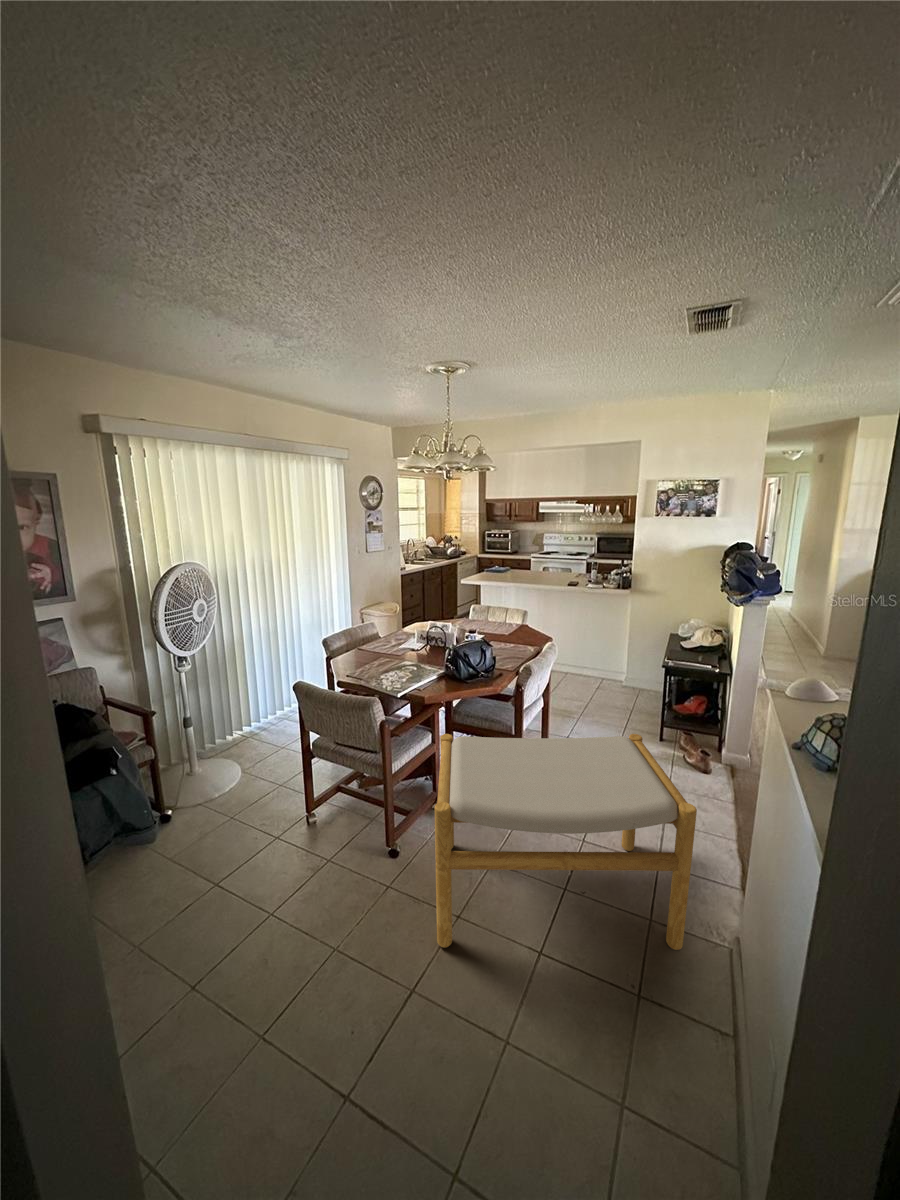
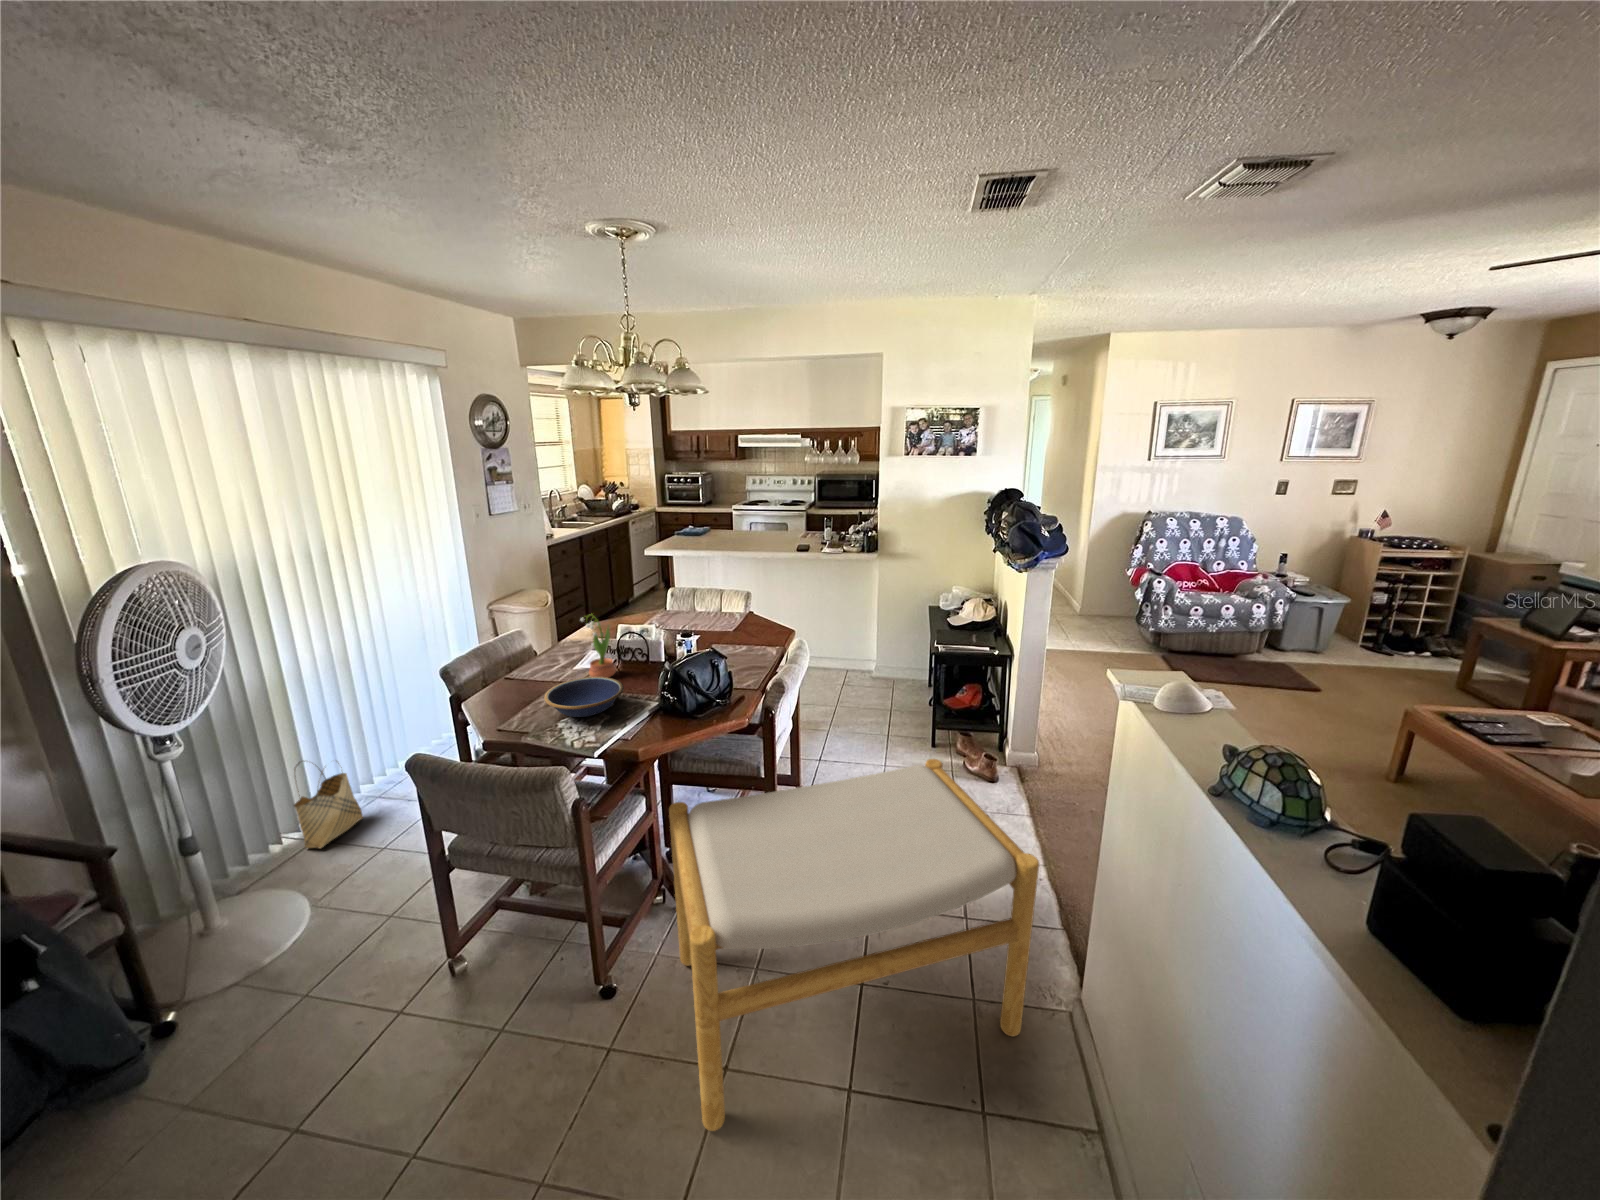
potted flower: none [403,611,423,655] -> present [581,614,616,677]
bowl: none [375,651,423,673] -> present [544,677,624,717]
woven basket: none [239,689,274,743] -> present [294,762,363,848]

